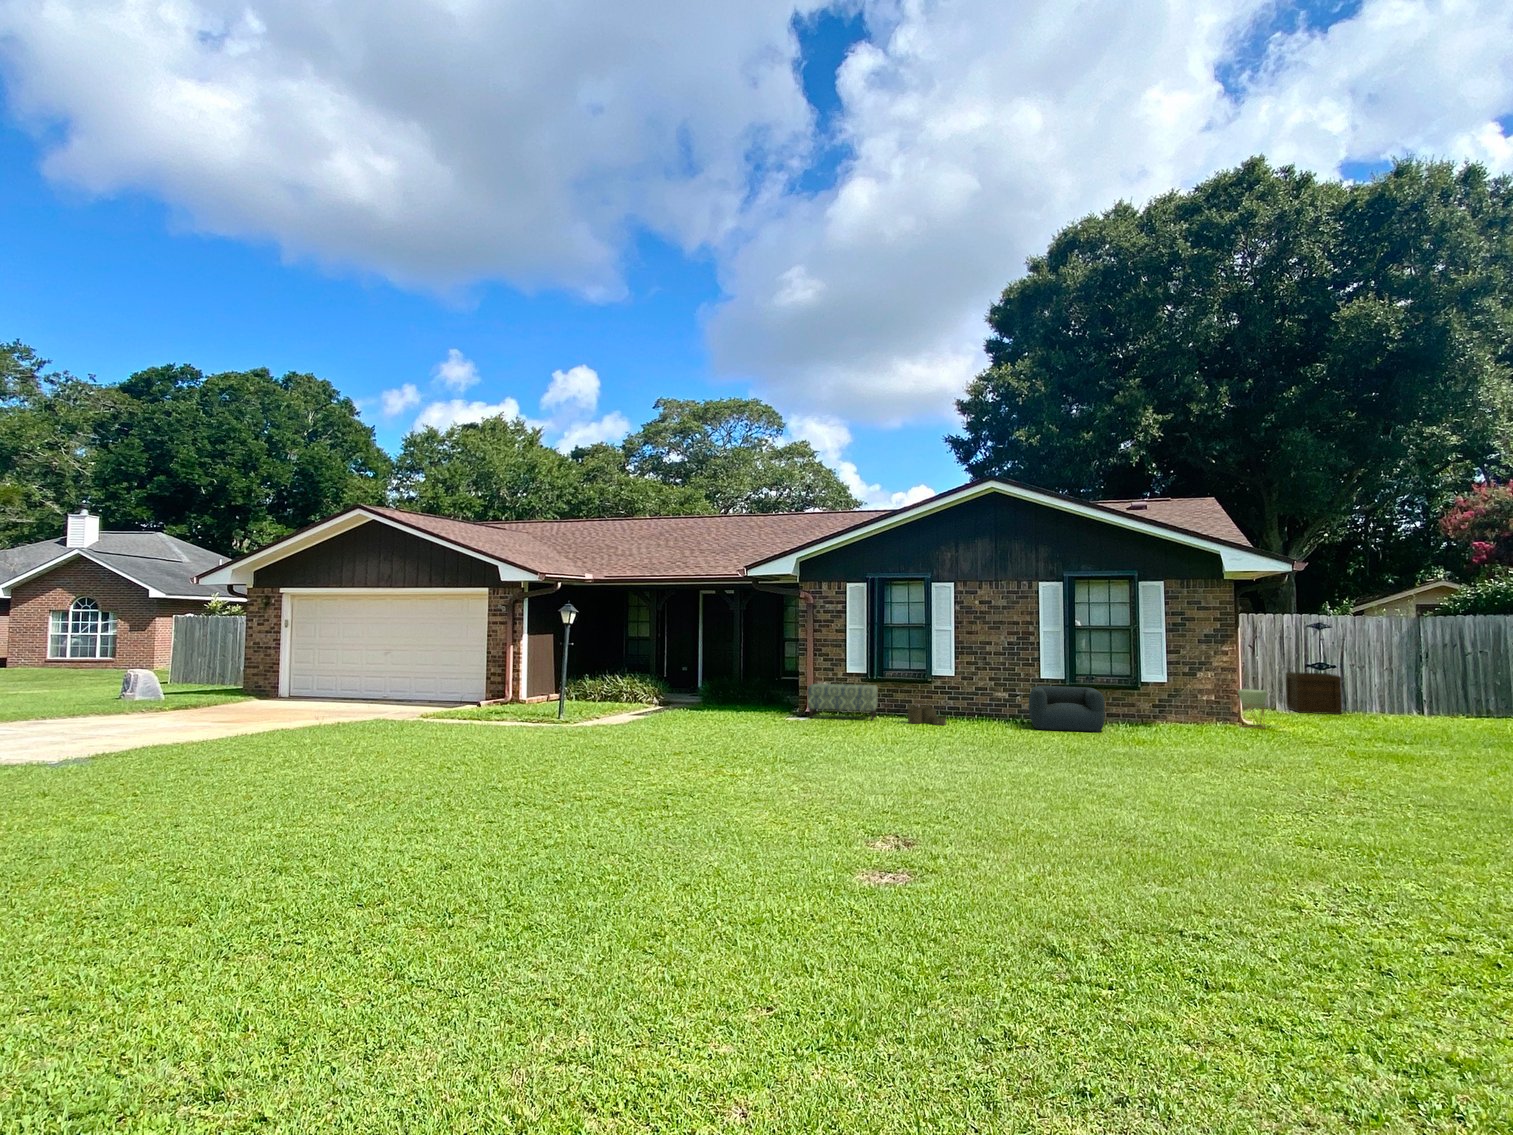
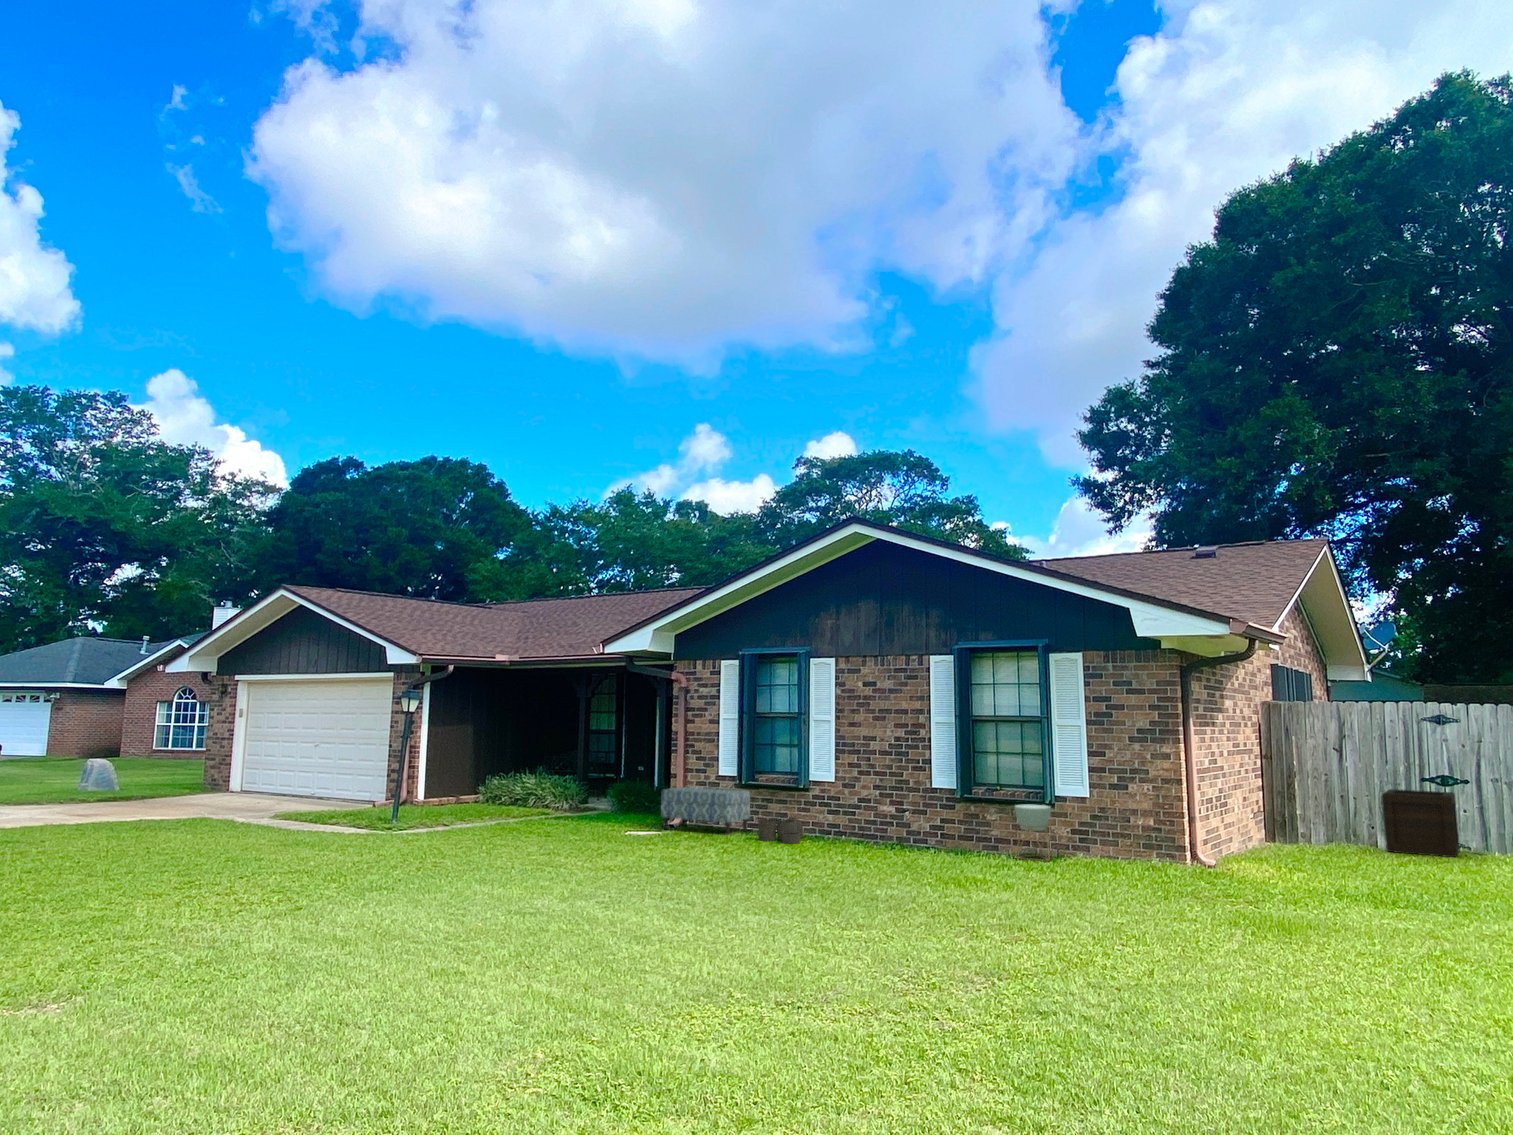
armchair: present [1029,686,1105,732] -> none [888,797,990,861]
planter: present [1238,689,1267,729] -> present [1015,805,1051,861]

